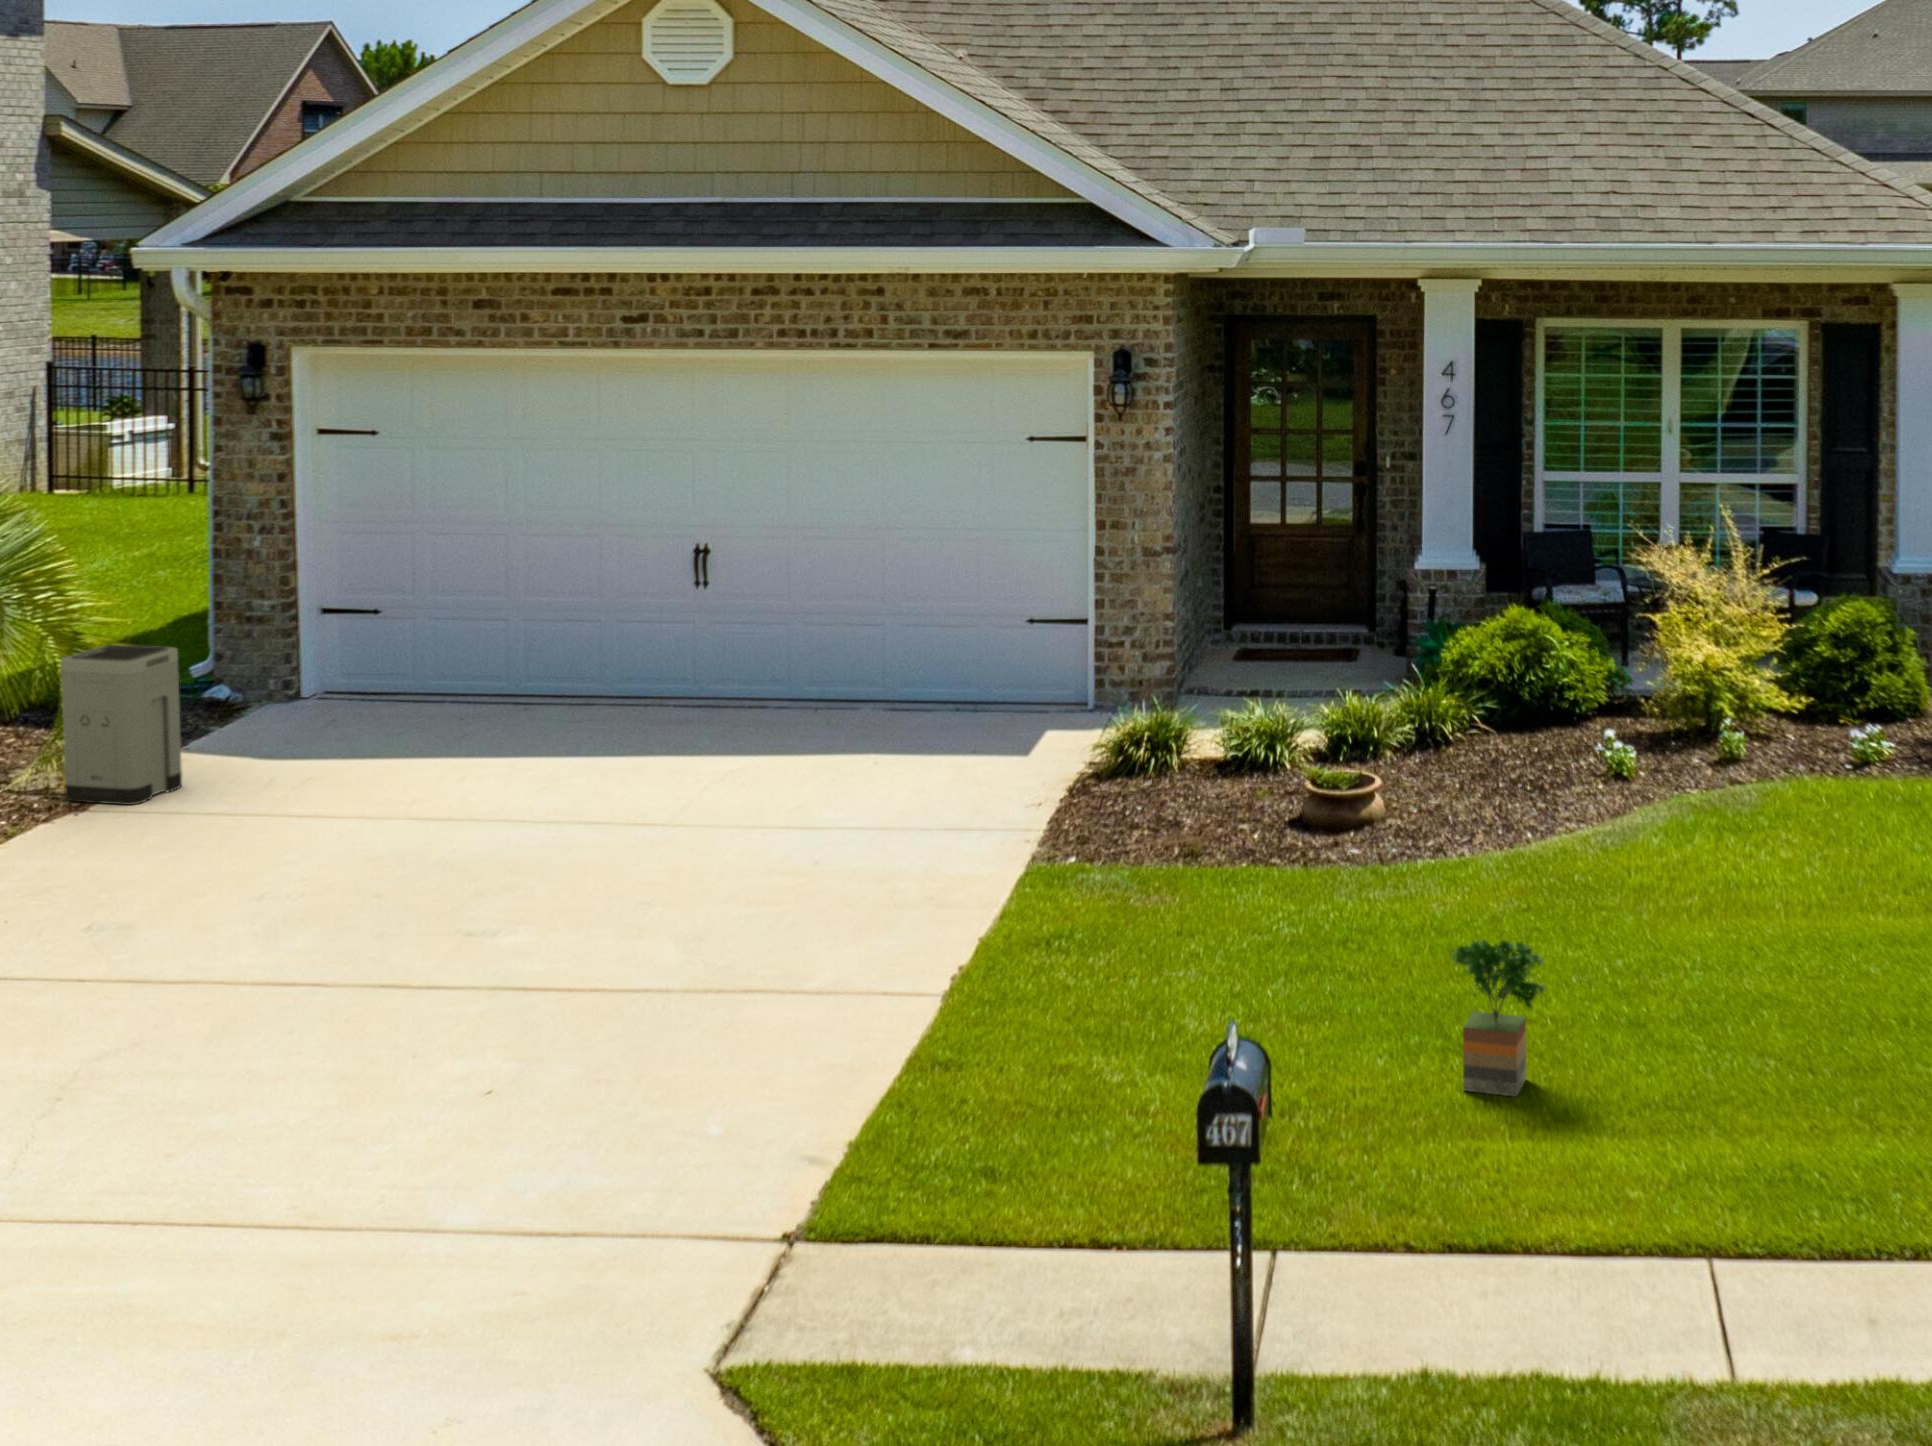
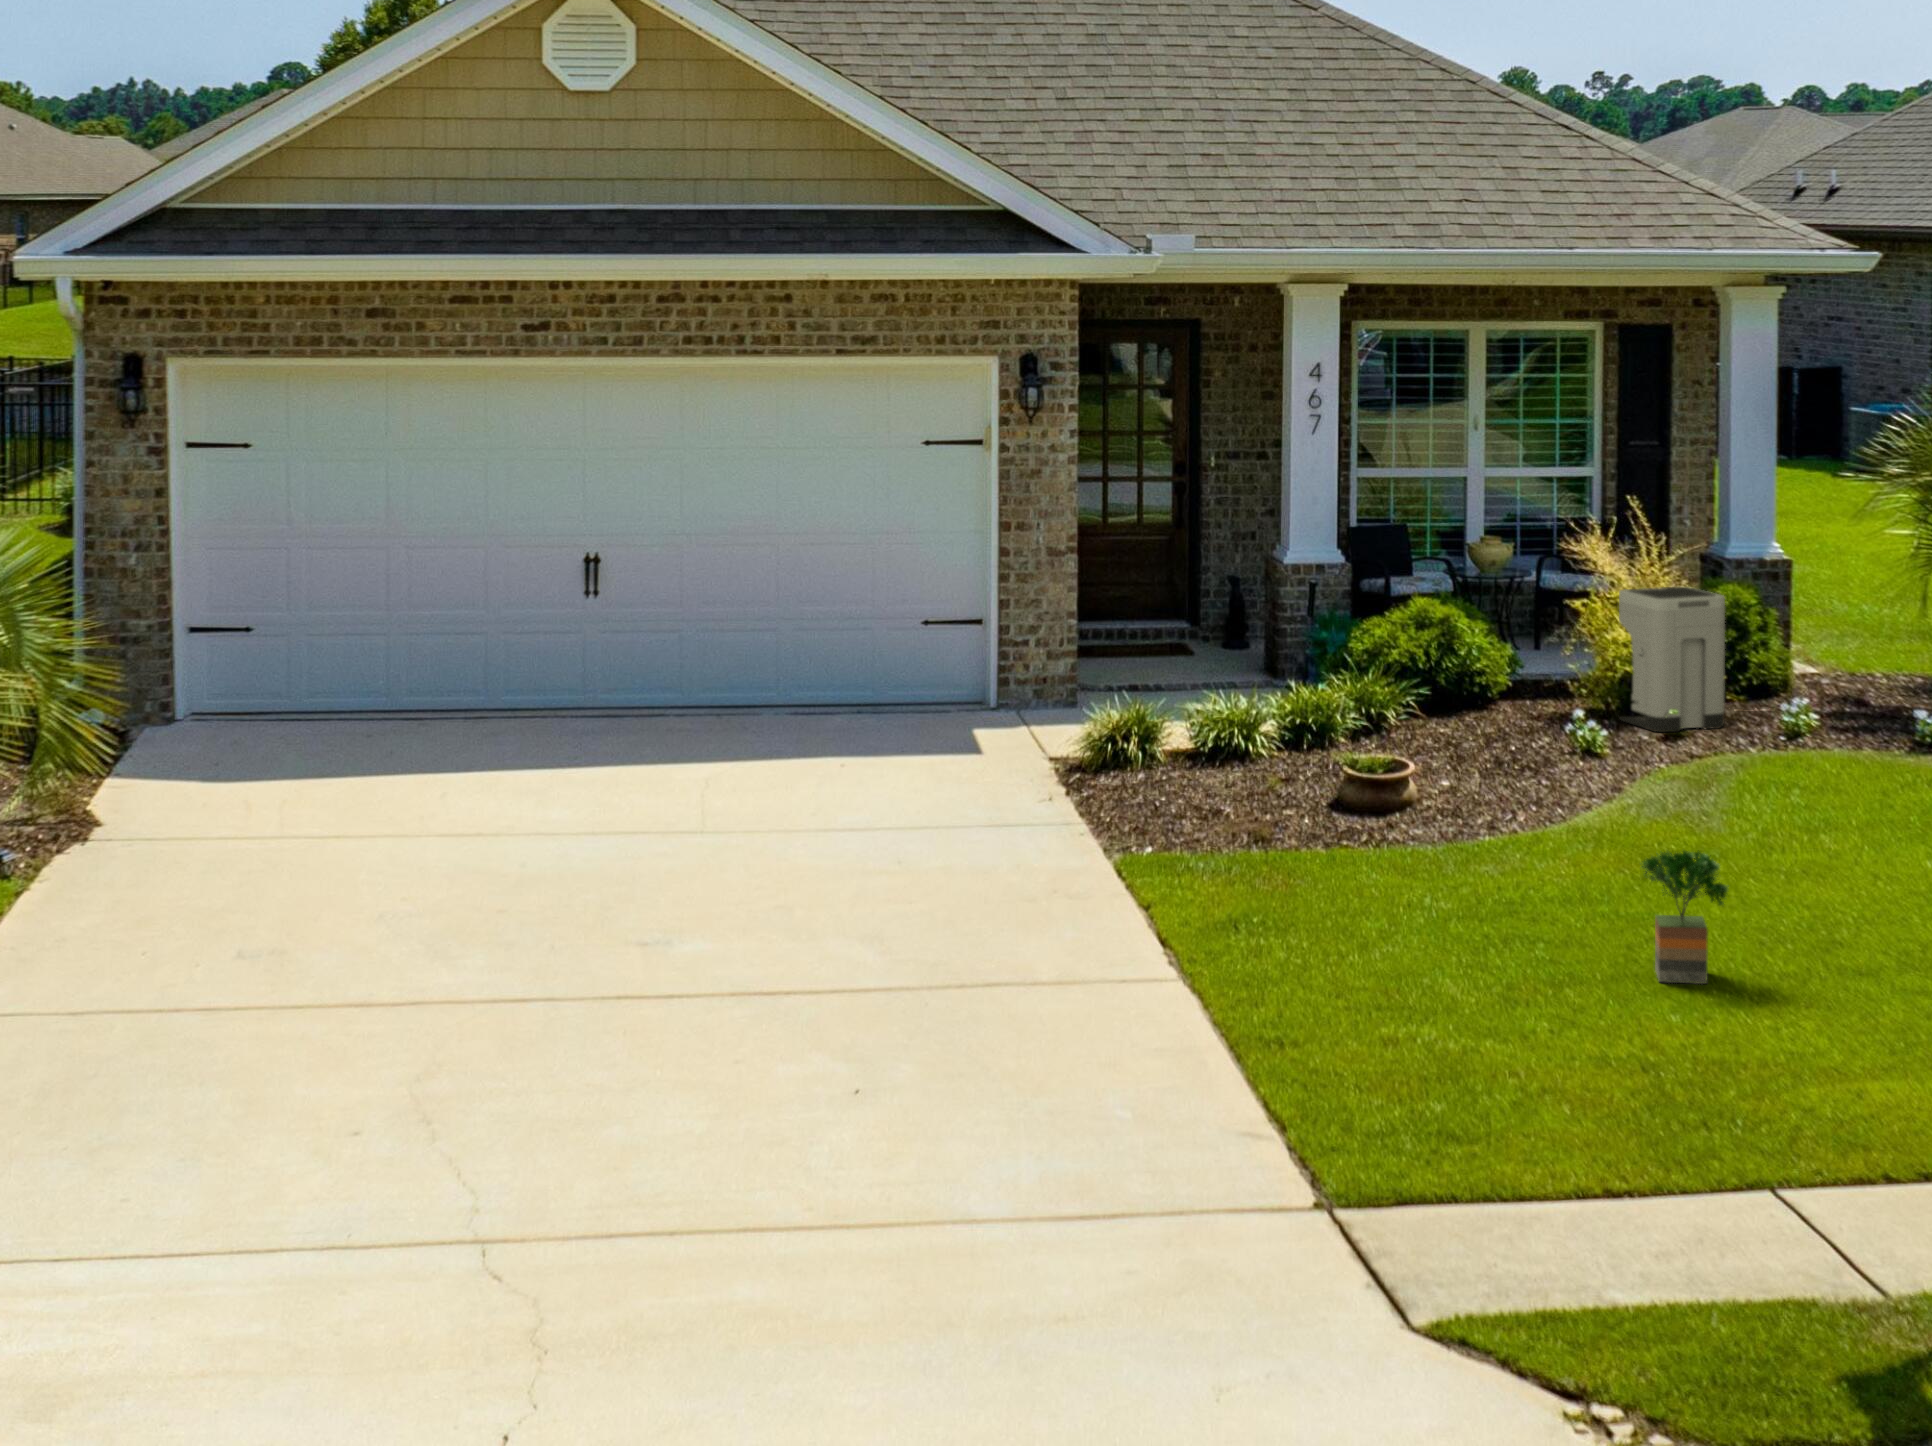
trash can: present [61,645,182,805] -> present [1619,587,1725,732]

